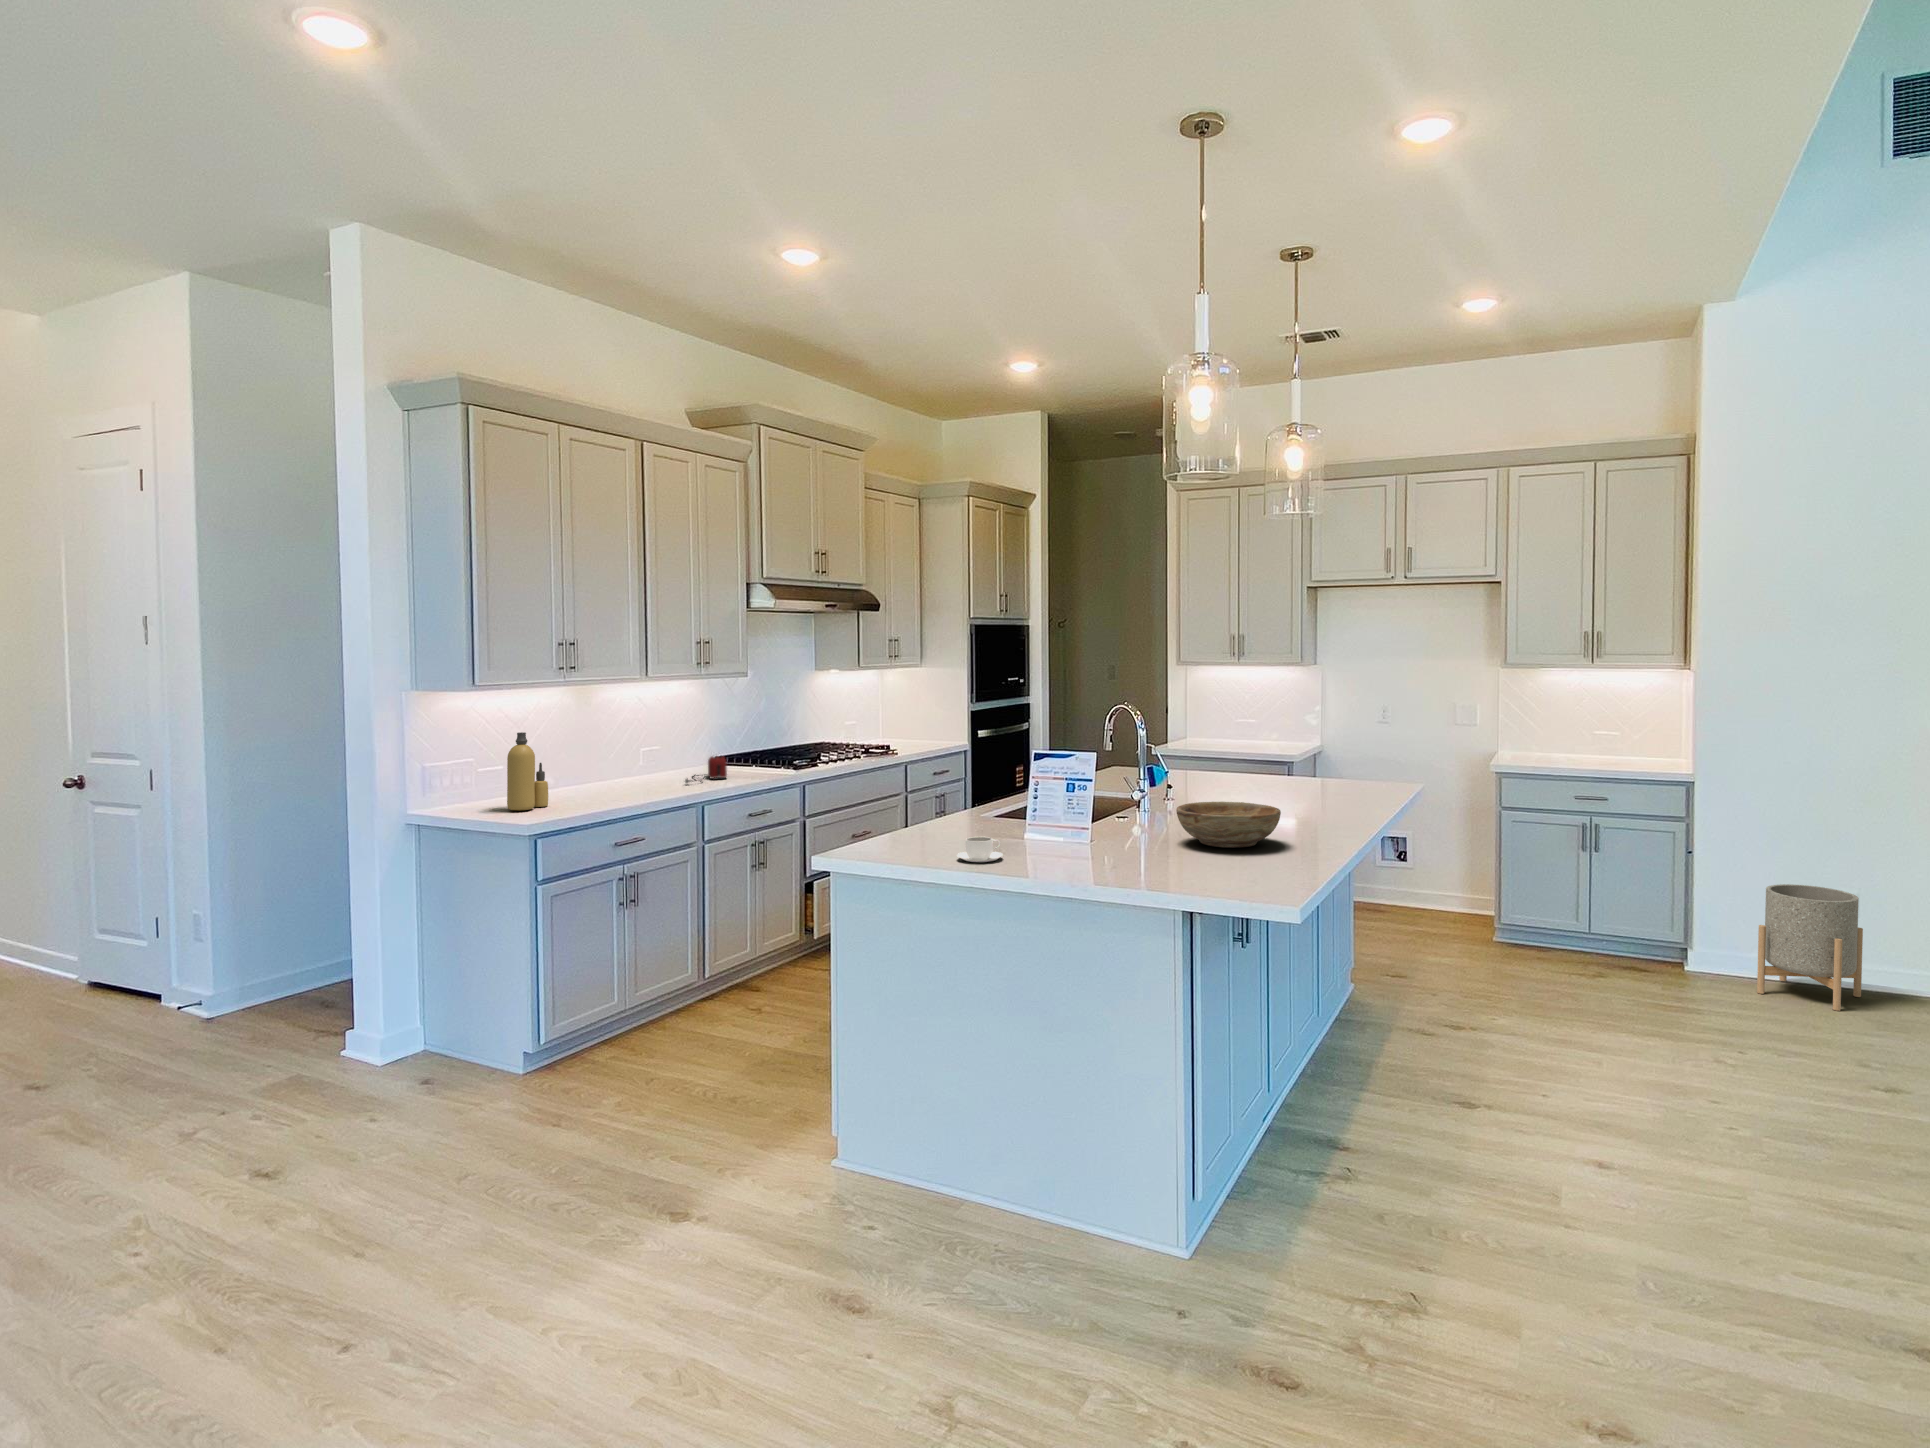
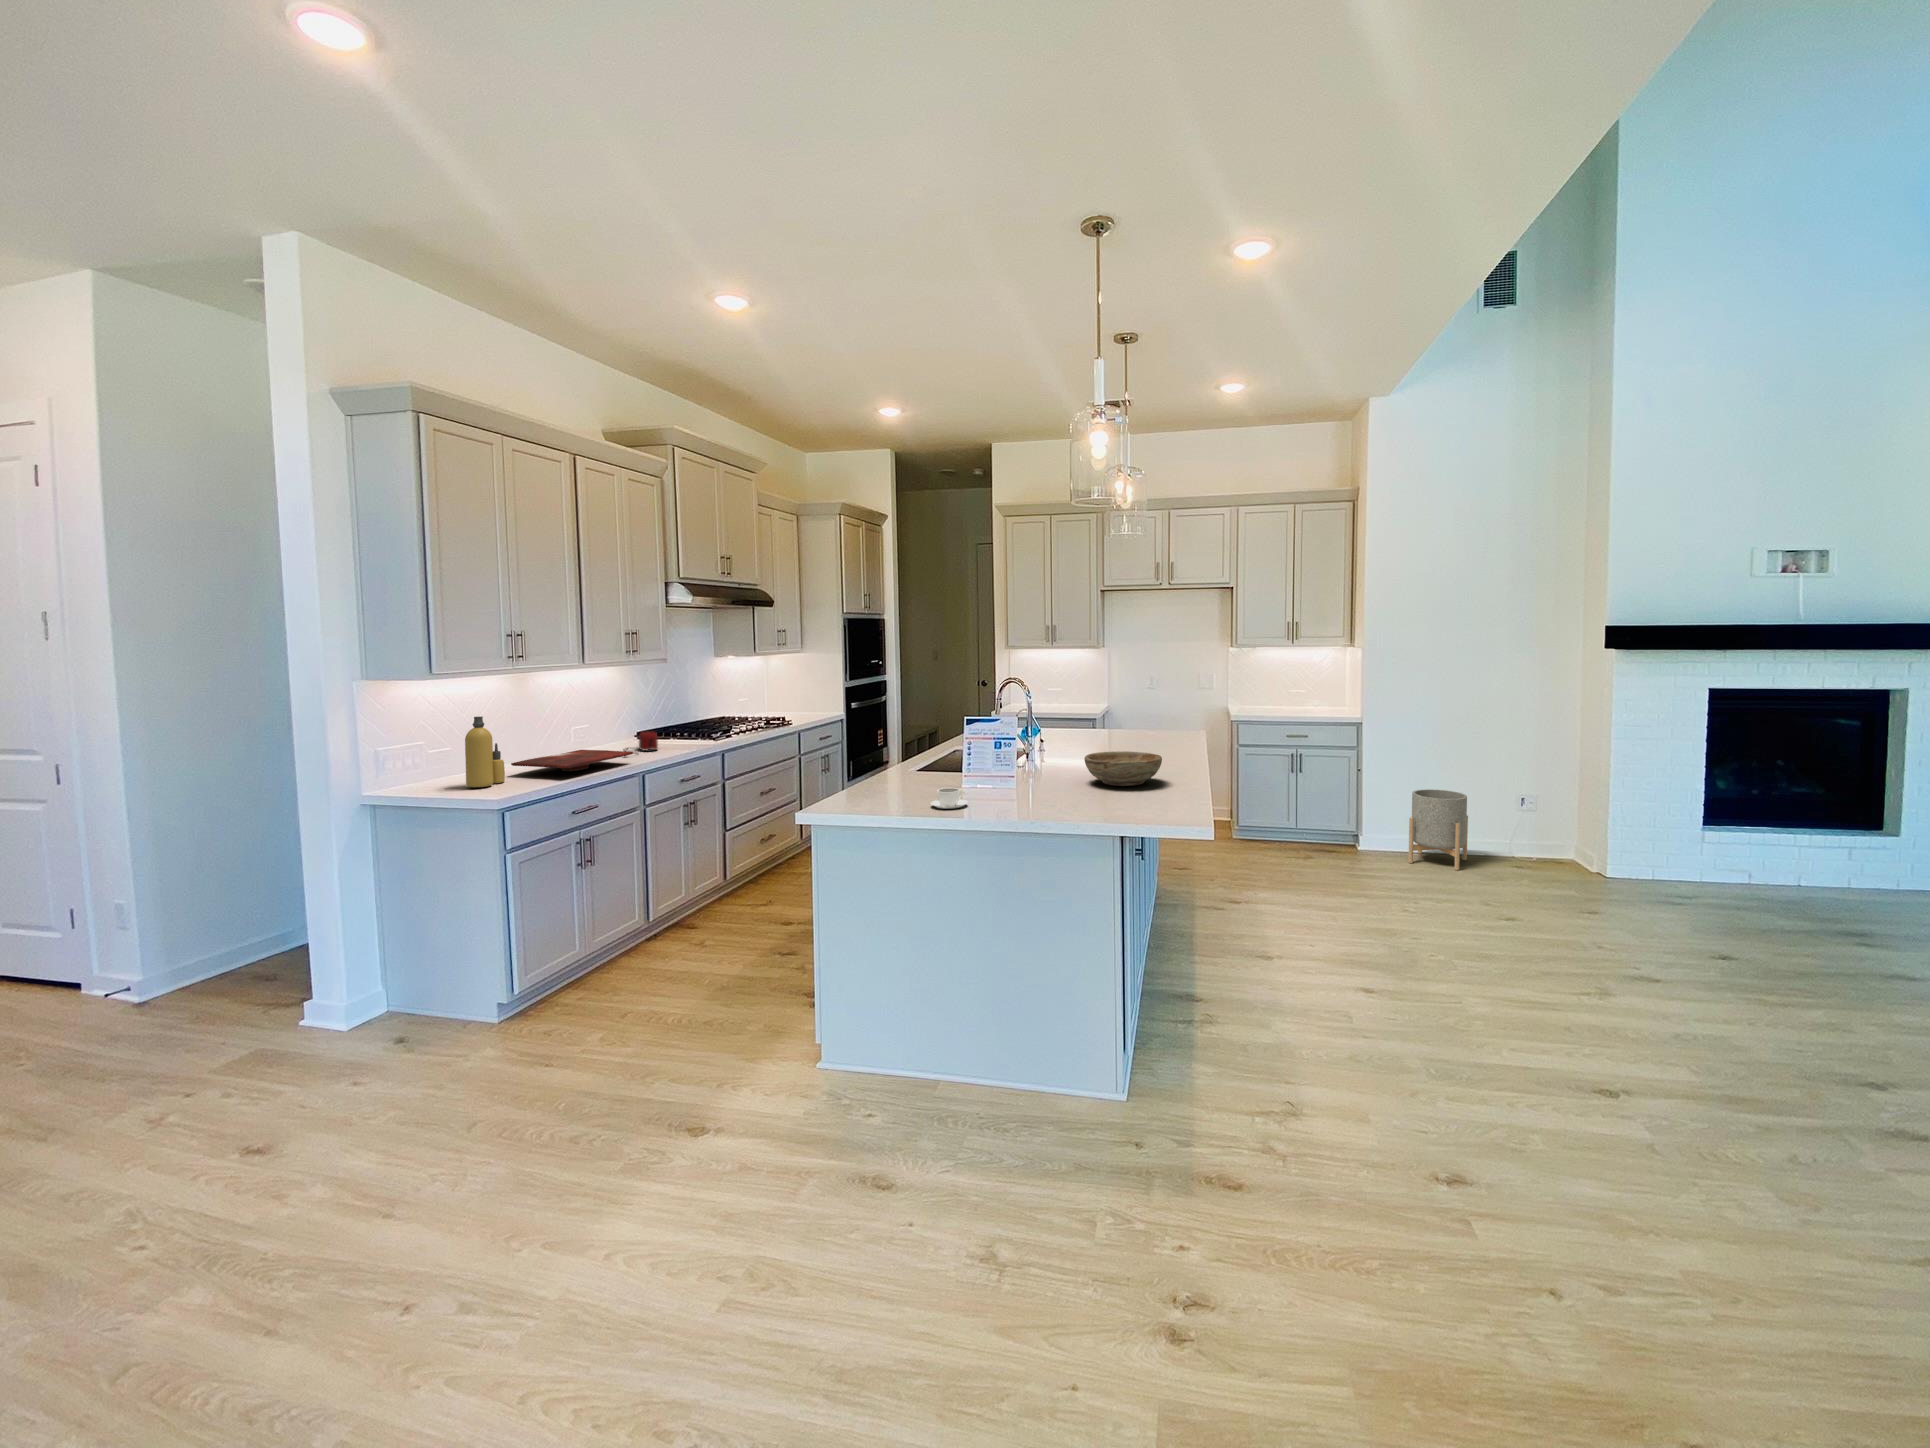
cutting board: none [559,774,690,797] -> present [511,750,633,771]

